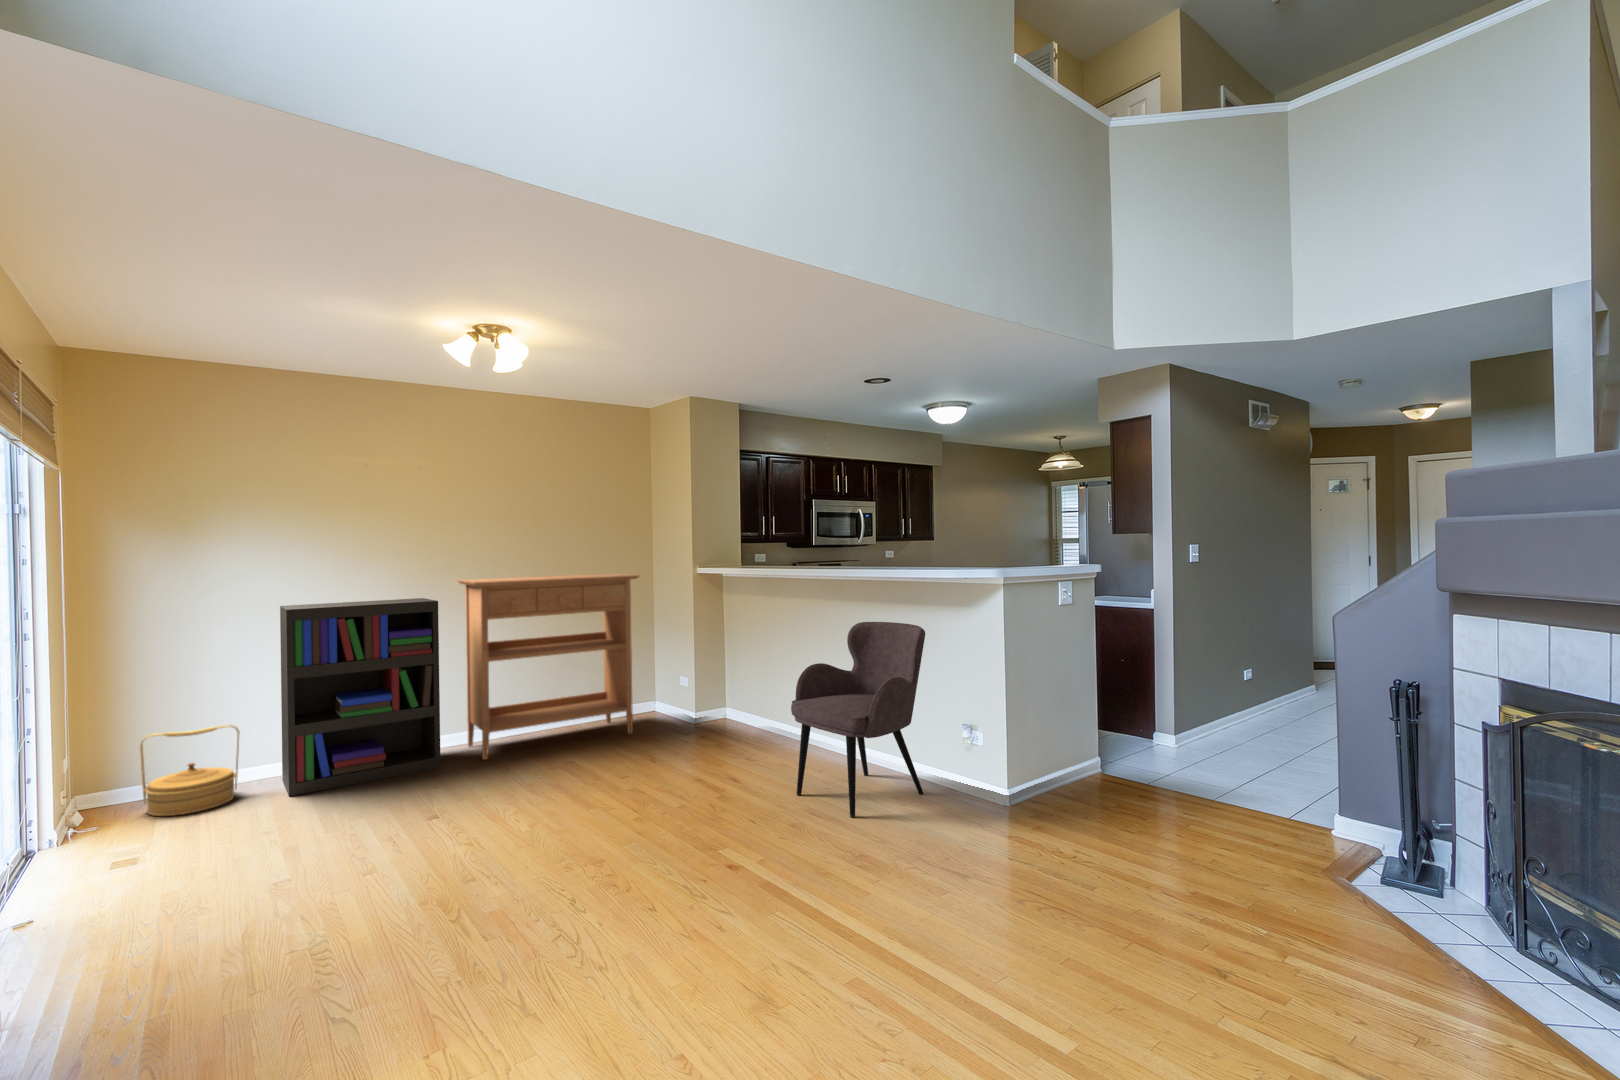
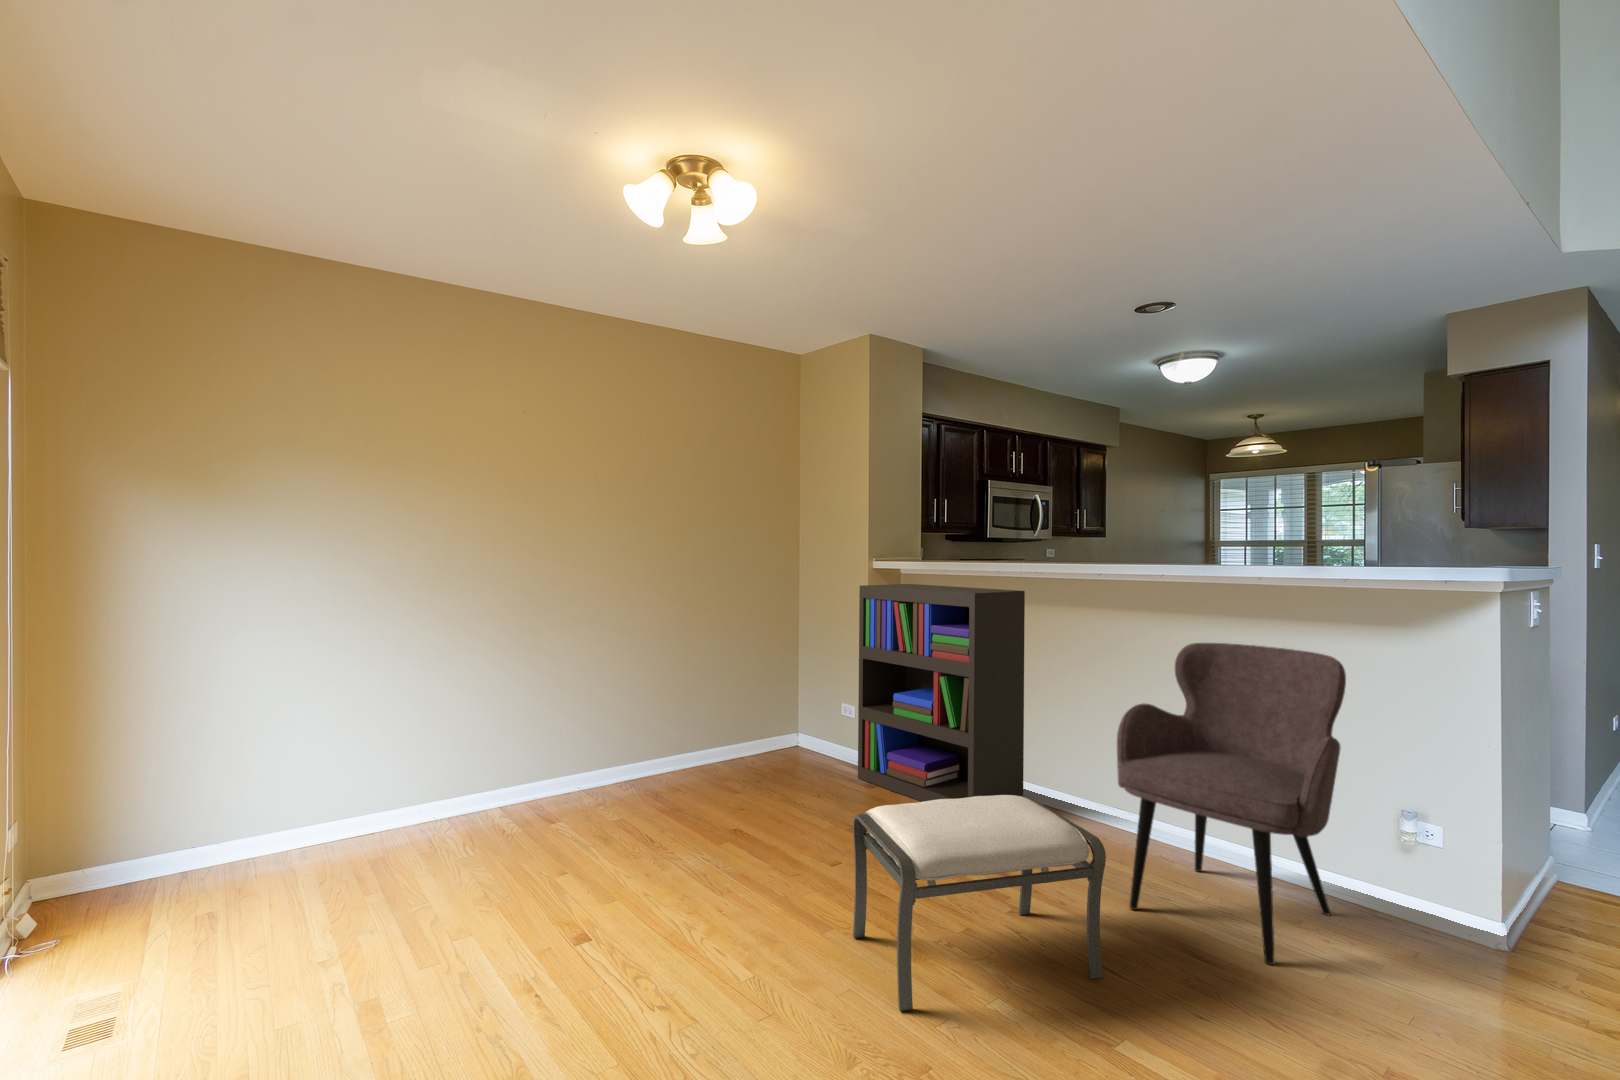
console table: present [458,574,639,760] -> none [569,565,809,821]
bookshelf: present [280,598,441,796] -> present [858,584,1025,802]
ottoman: none [604,722,742,842] -> present [853,795,1106,1011]
woven basket: present [140,725,240,816] -> none [124,771,274,917]

